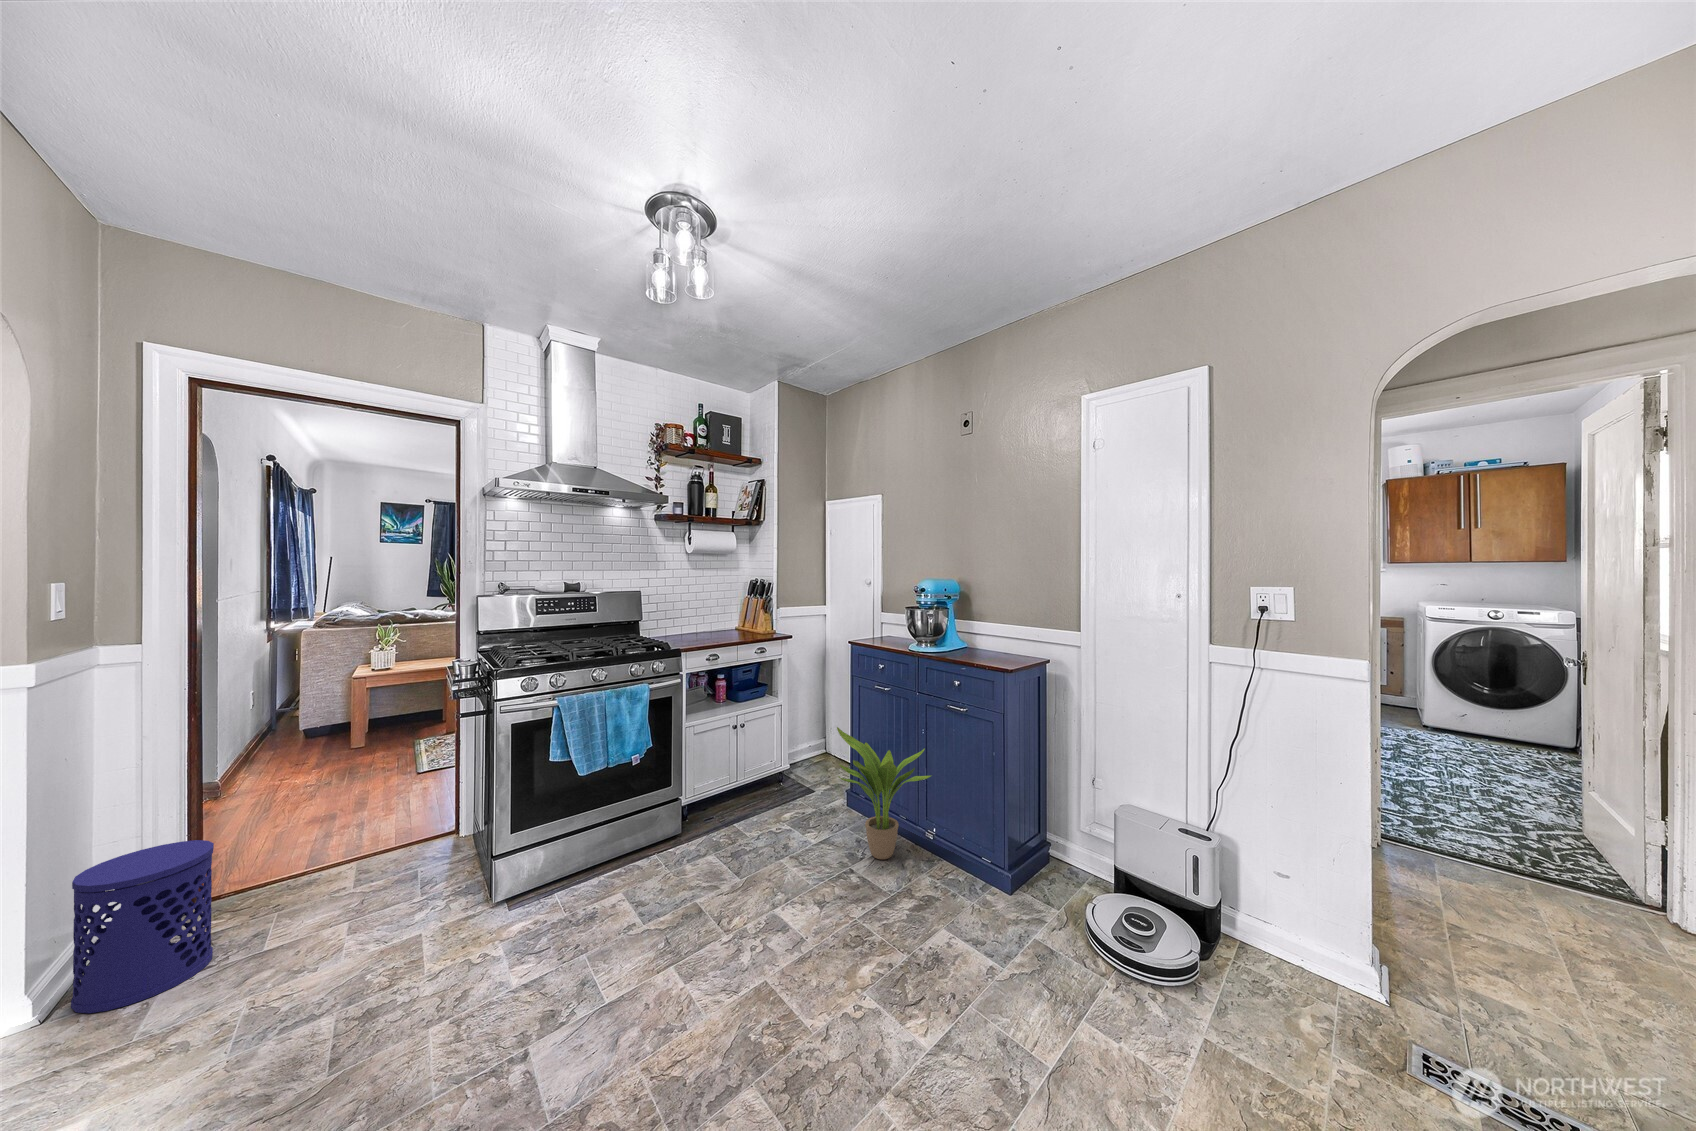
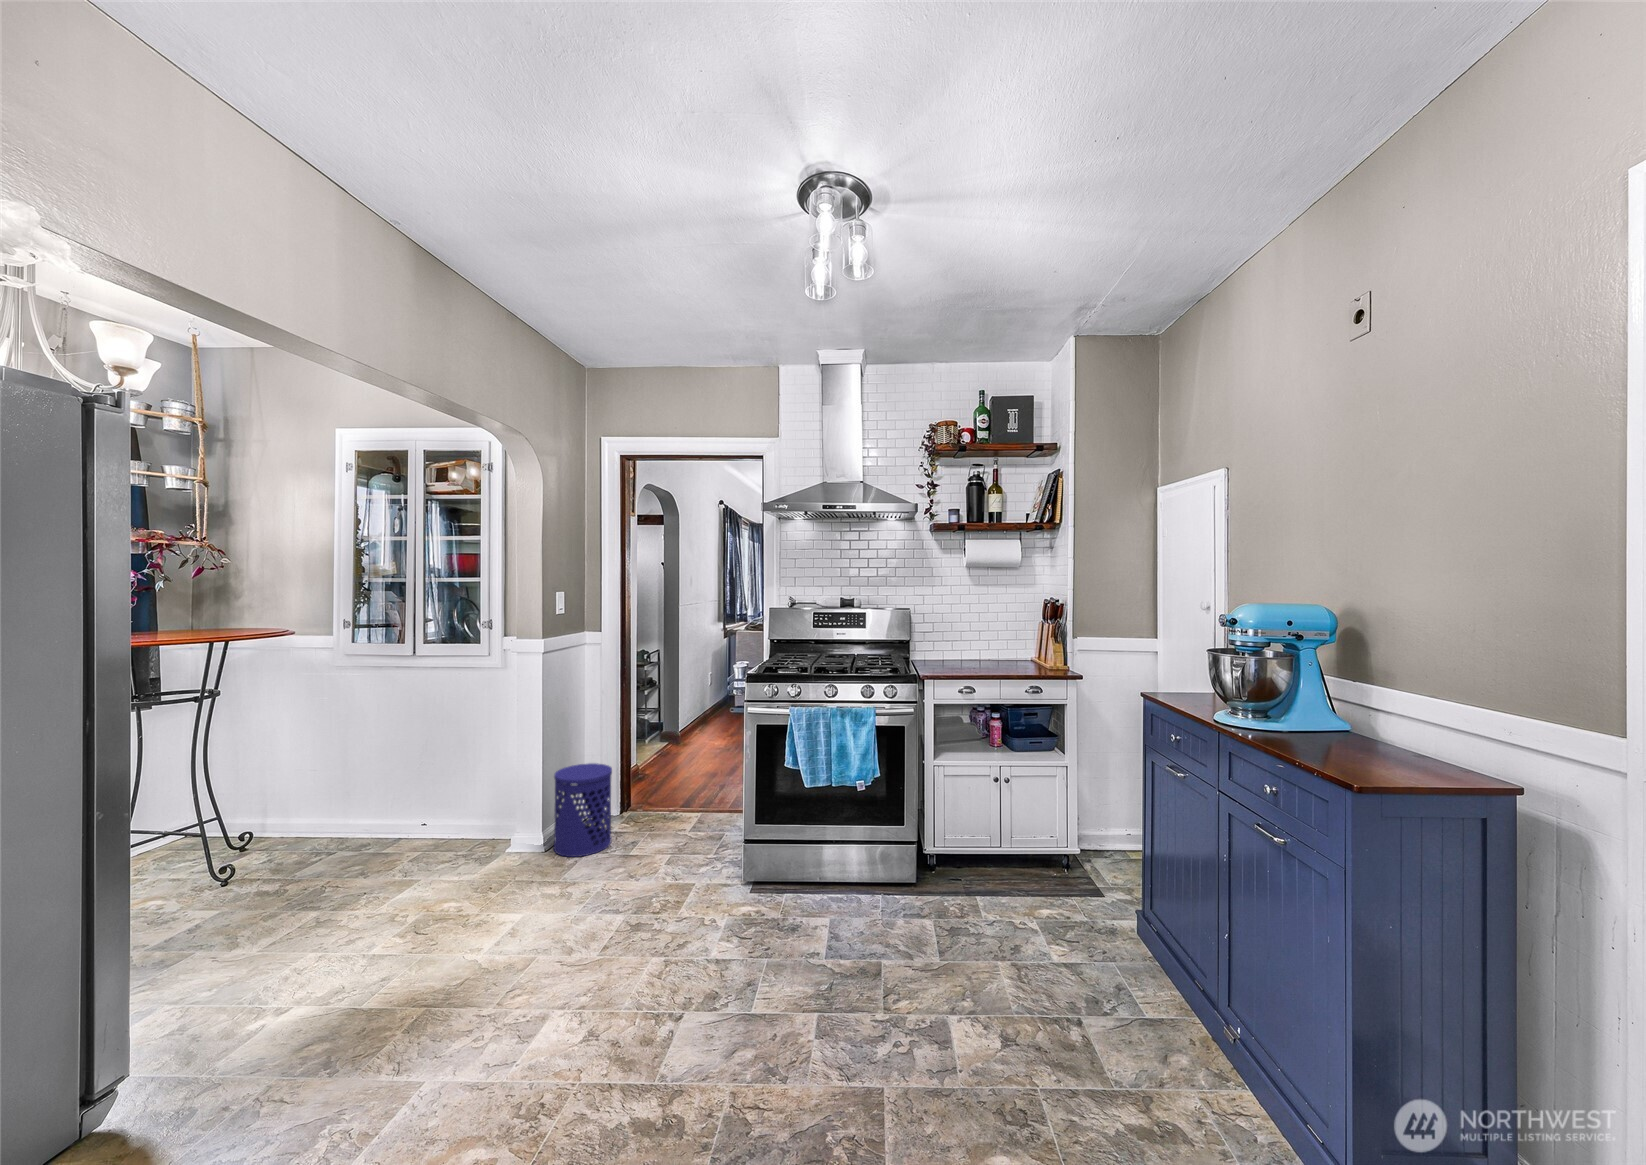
potted plant: present [837,727,931,859] -> none [1059,816,1218,1034]

